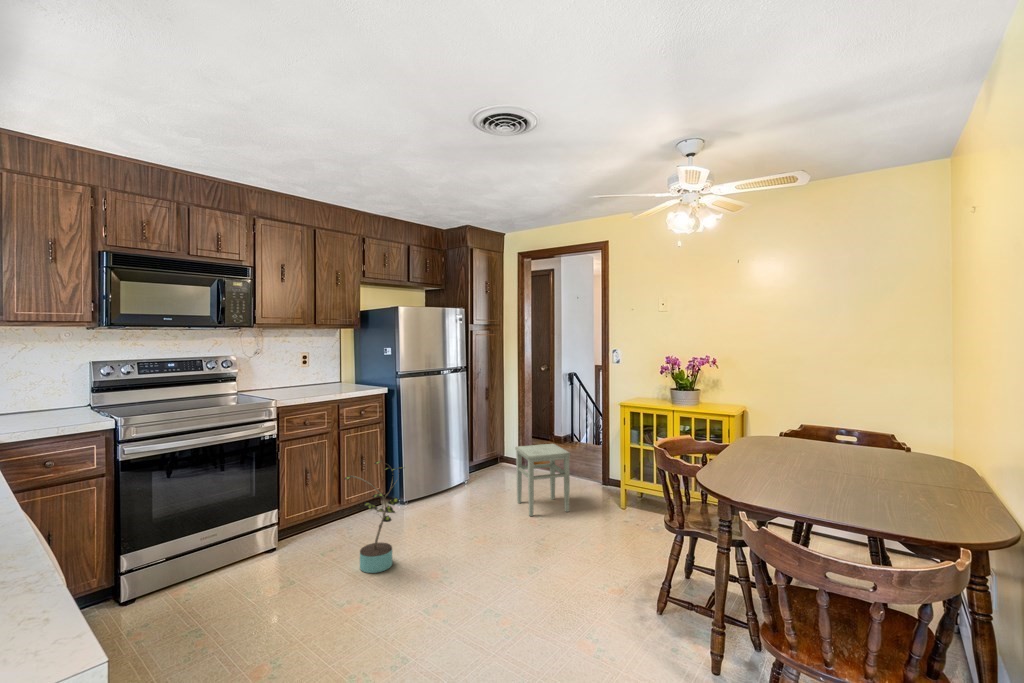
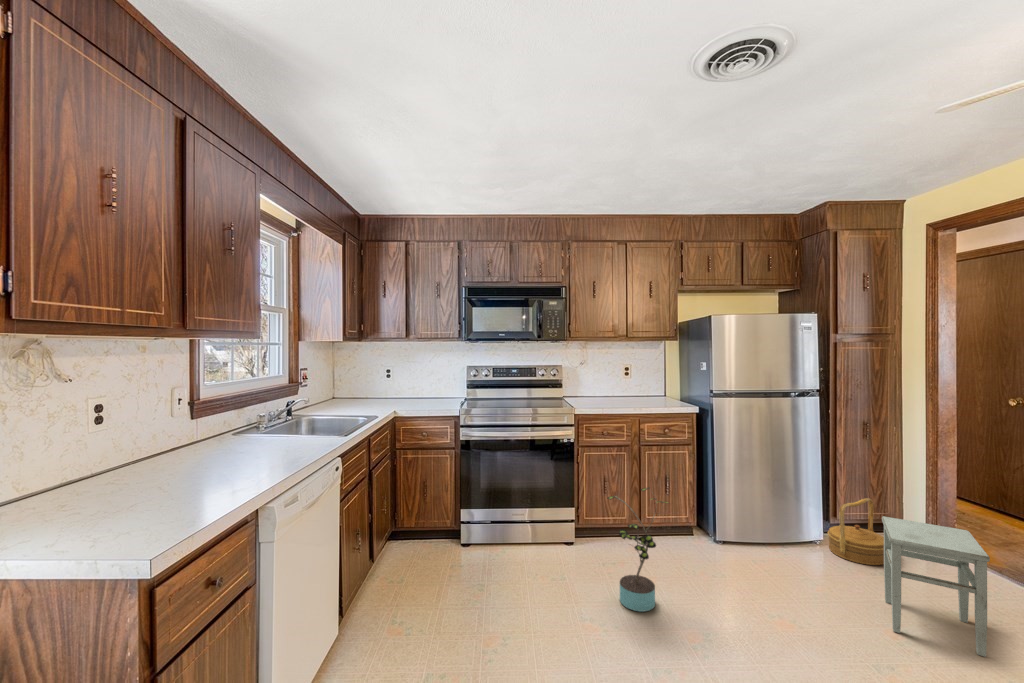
basket: none [472,442,507,488] -> present [828,498,884,565]

